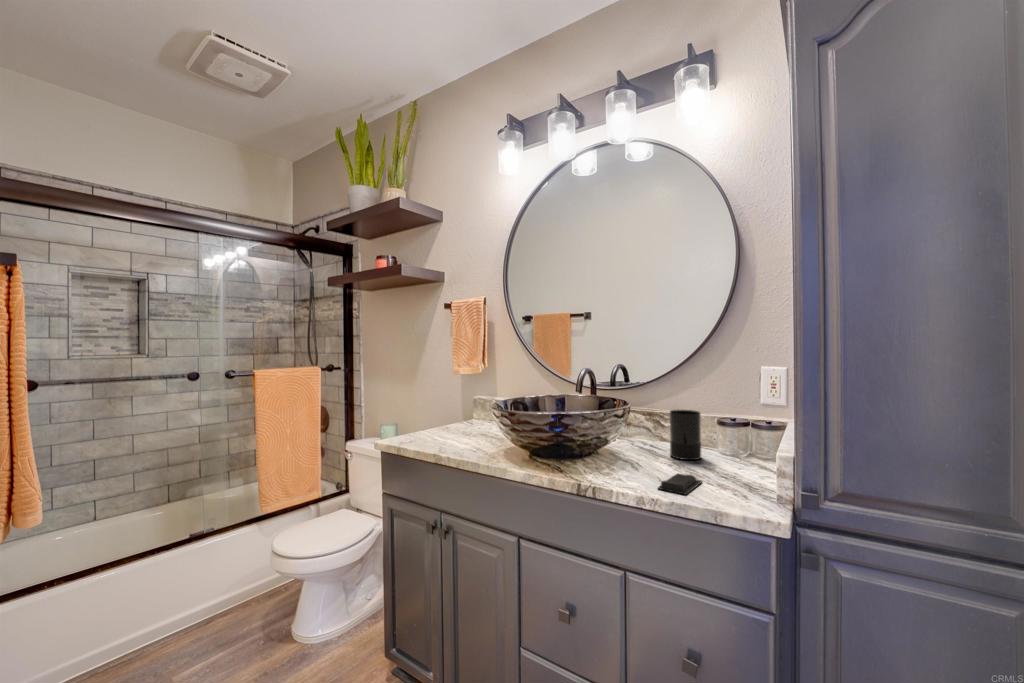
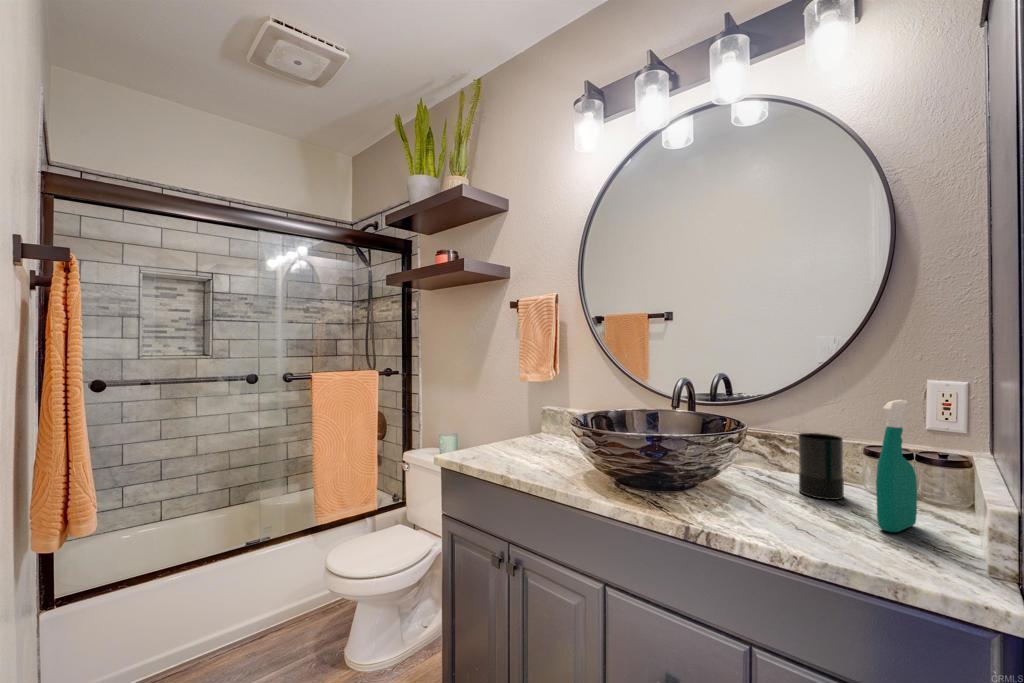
spray bottle: none [715,381,744,479] -> present [876,400,917,532]
soap bar: present [658,474,702,494] -> none [798,520,859,554]

